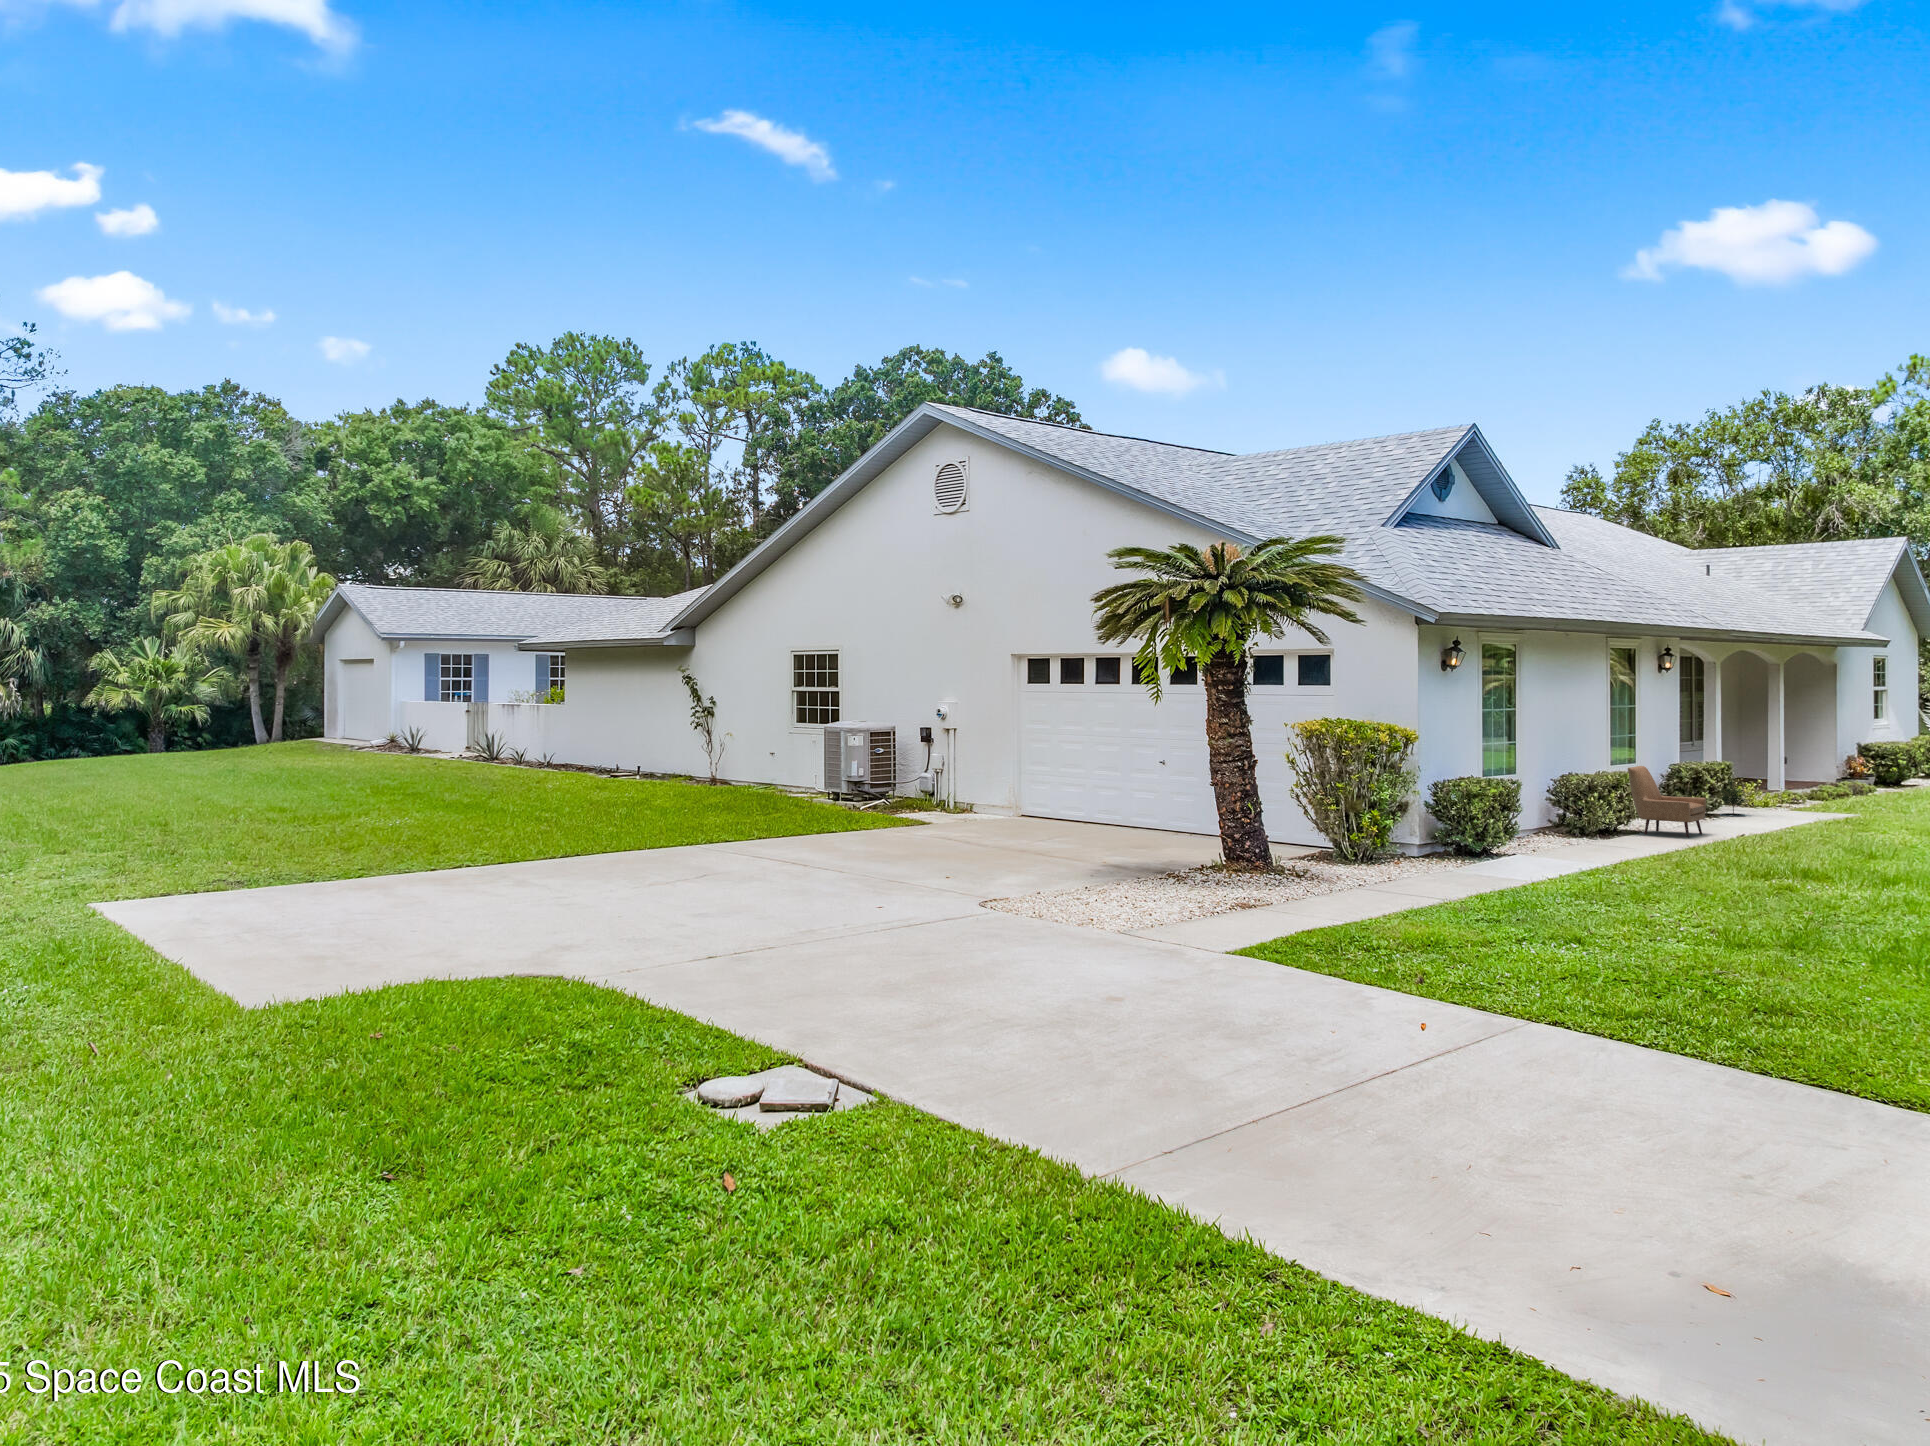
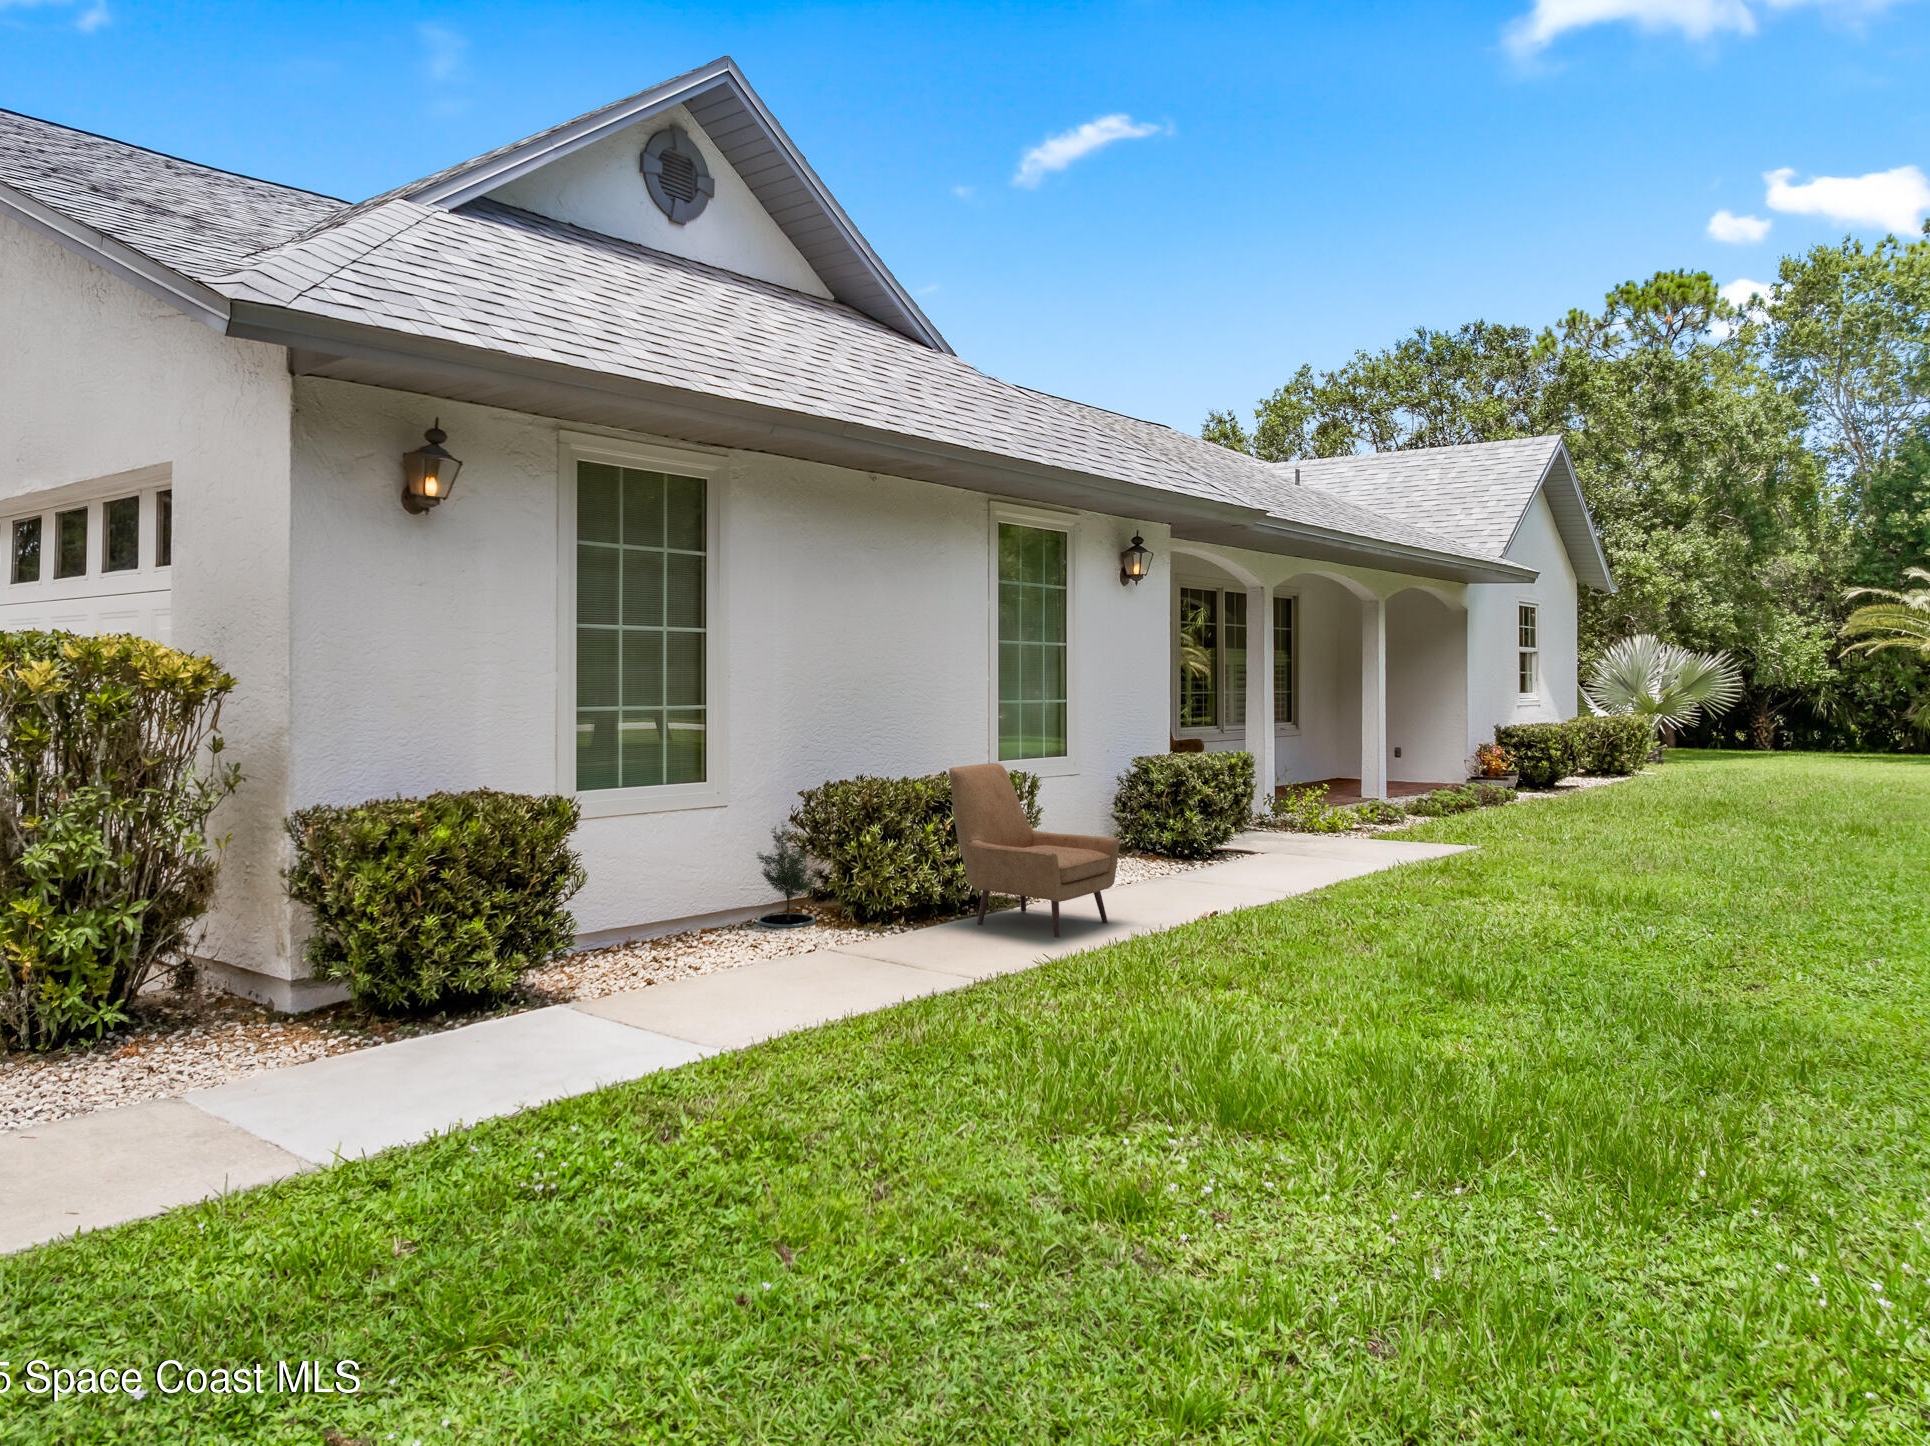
potted tree: present [1720,780,1746,817] -> present [757,821,816,928]

